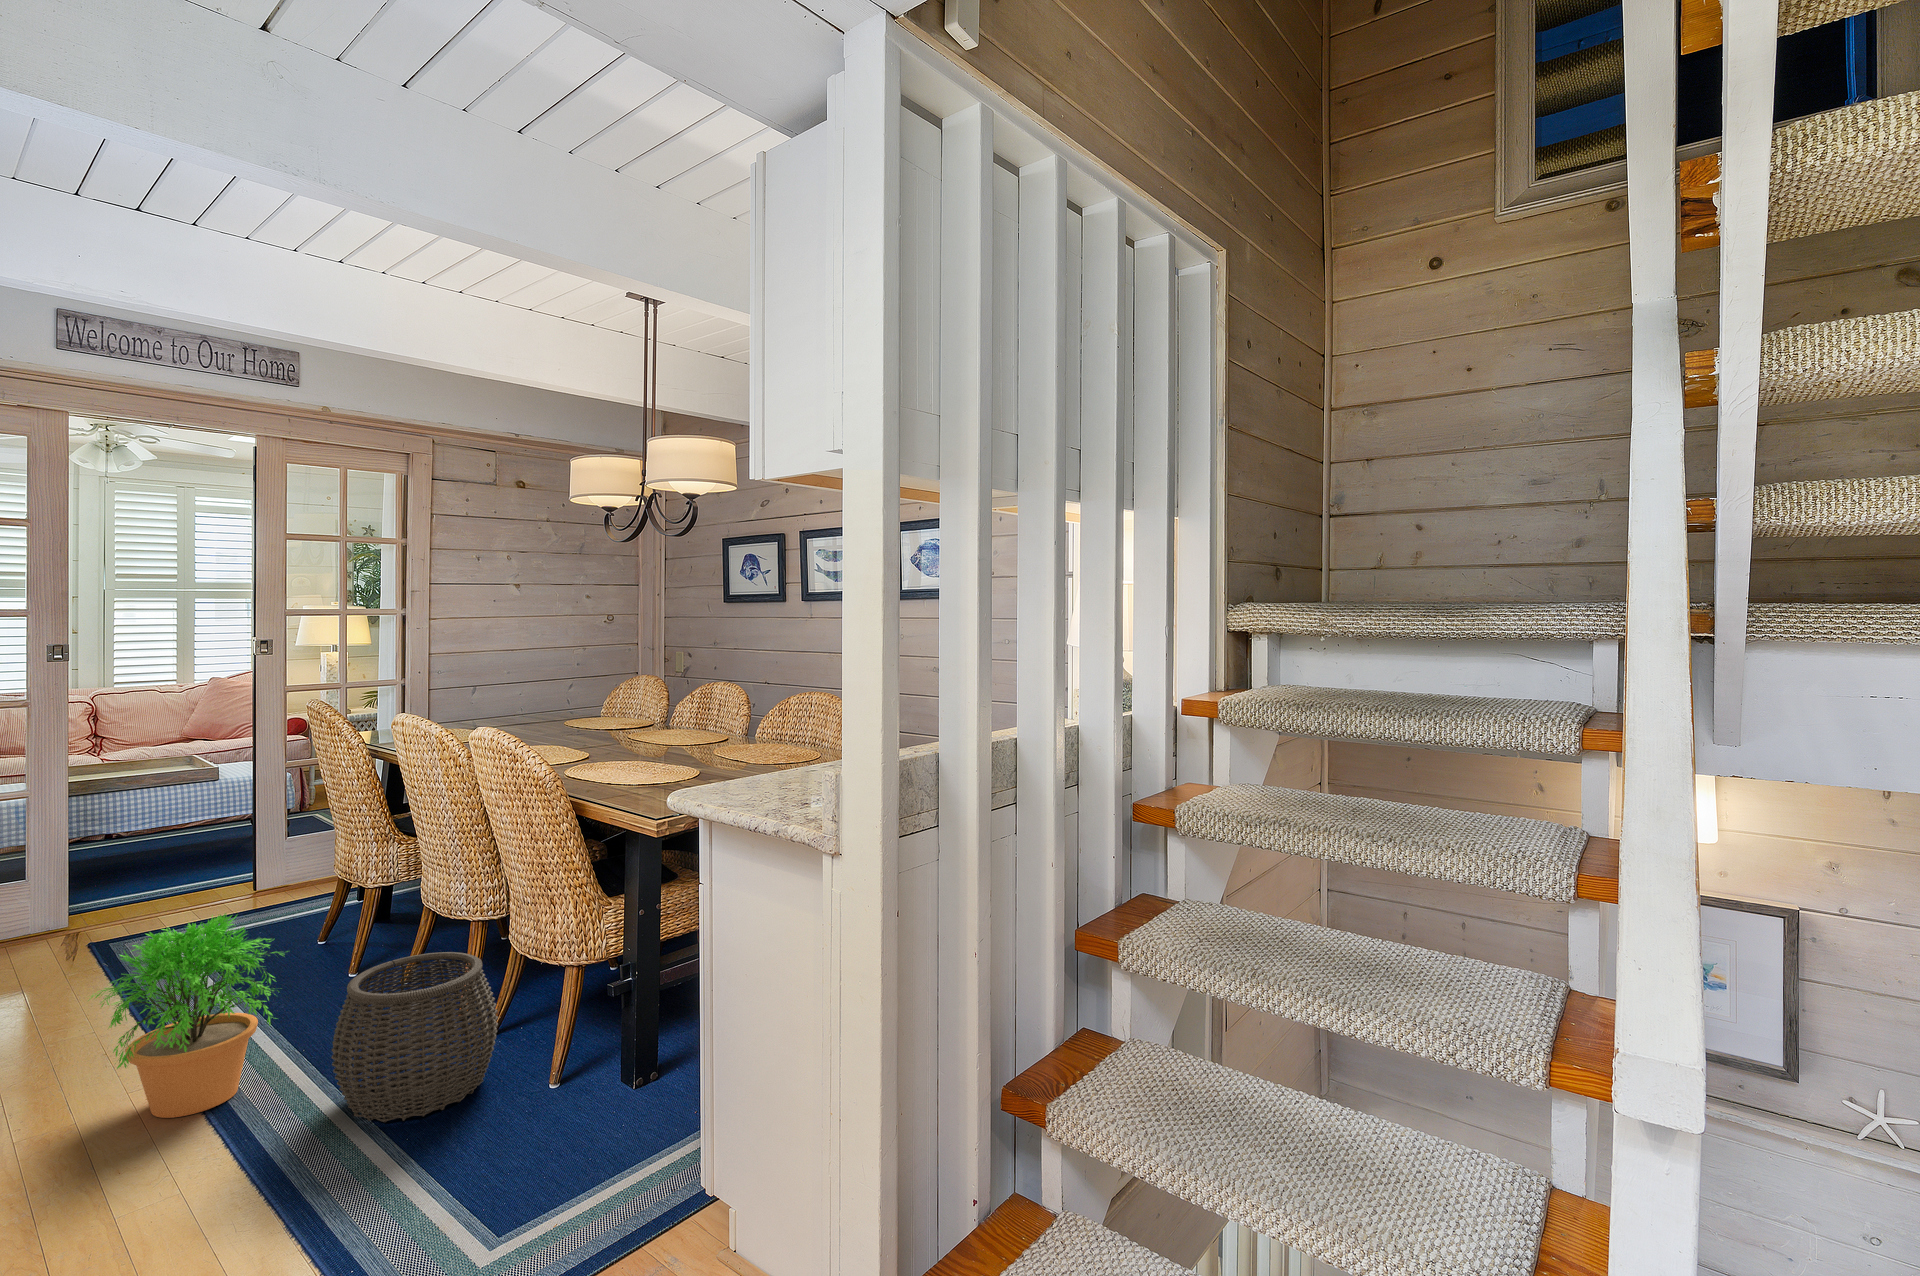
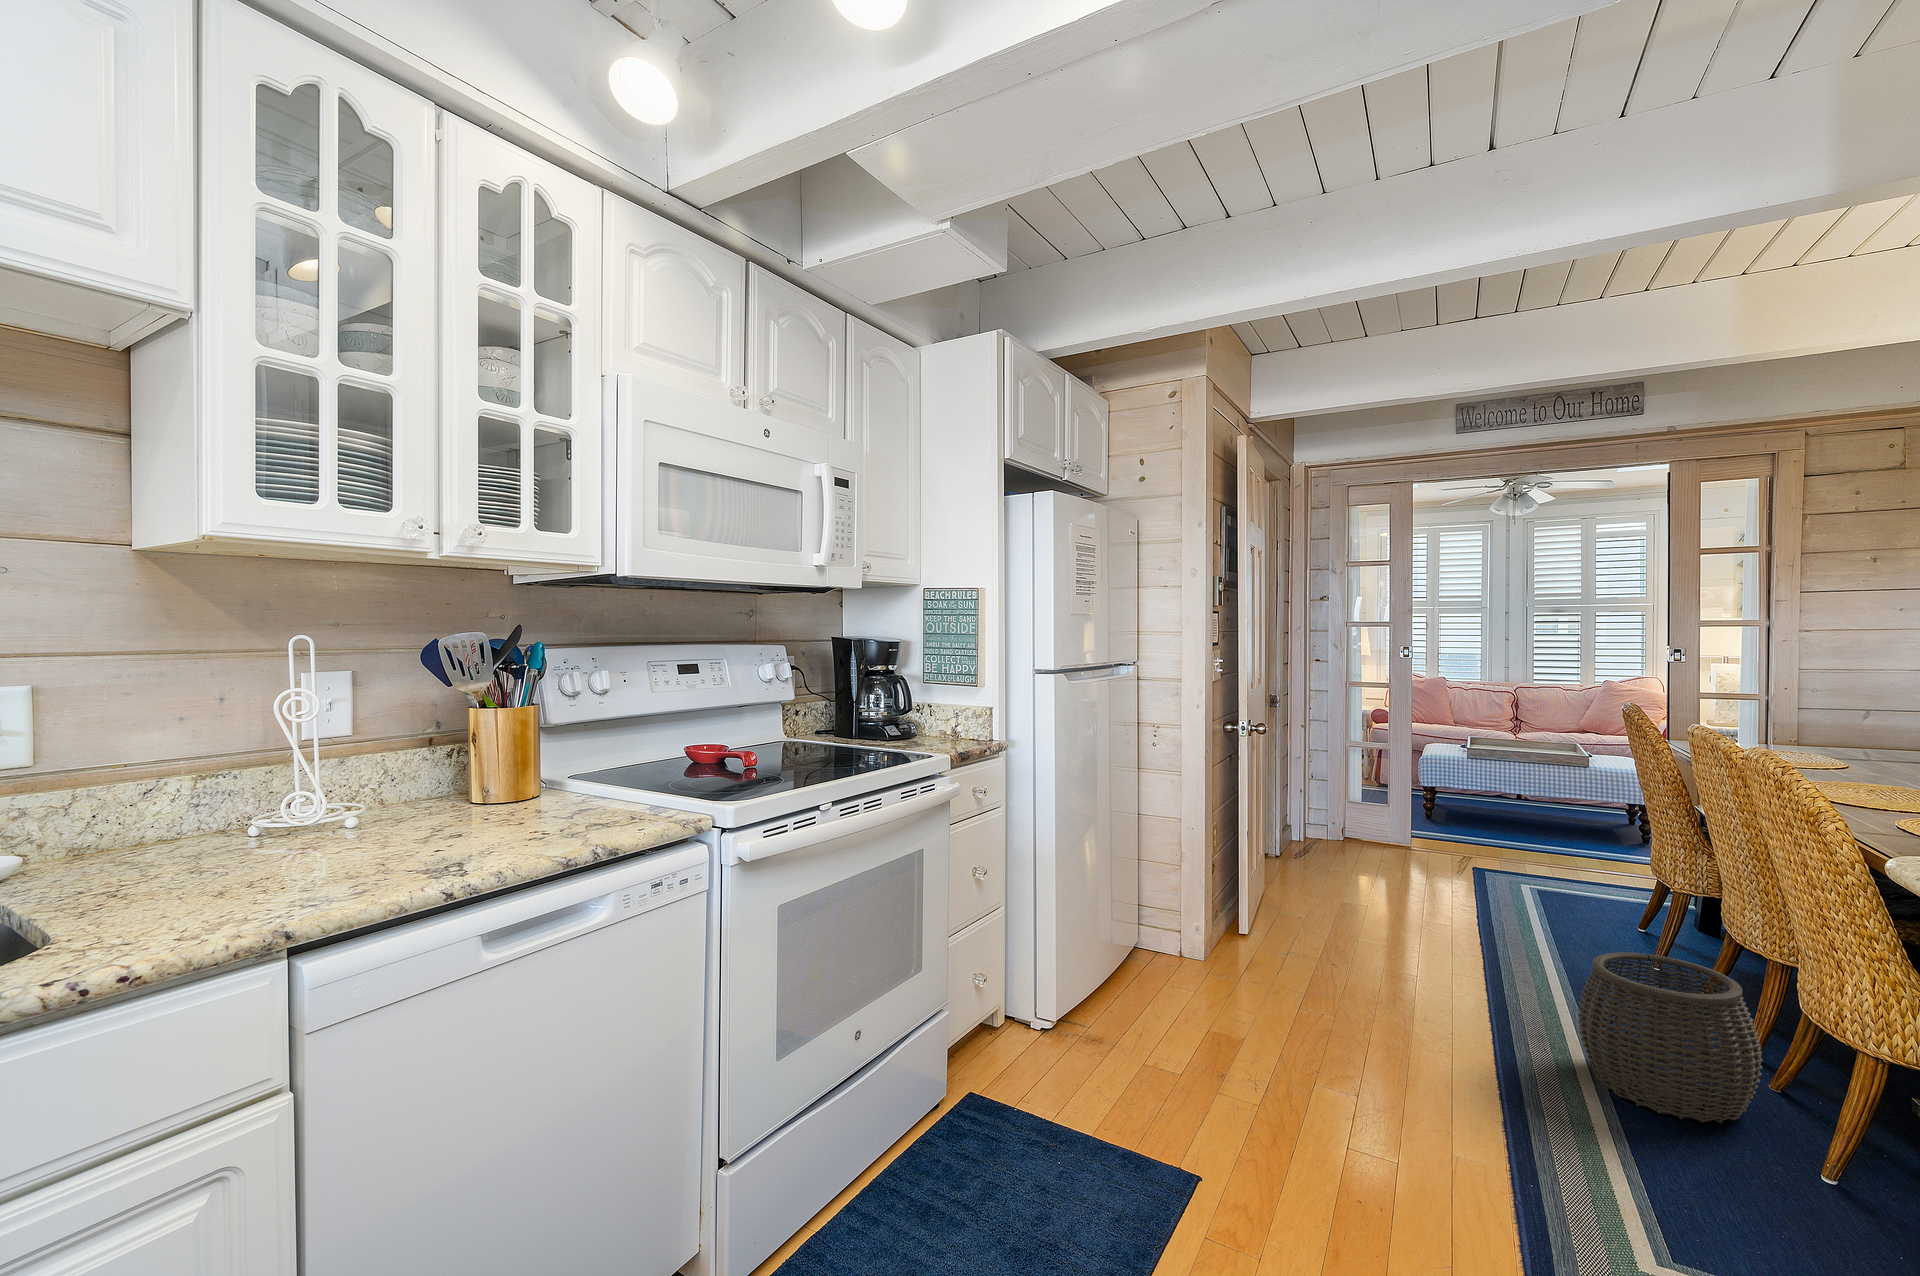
potted plant: present [89,913,283,1118] -> none [1419,860,1564,1014]

